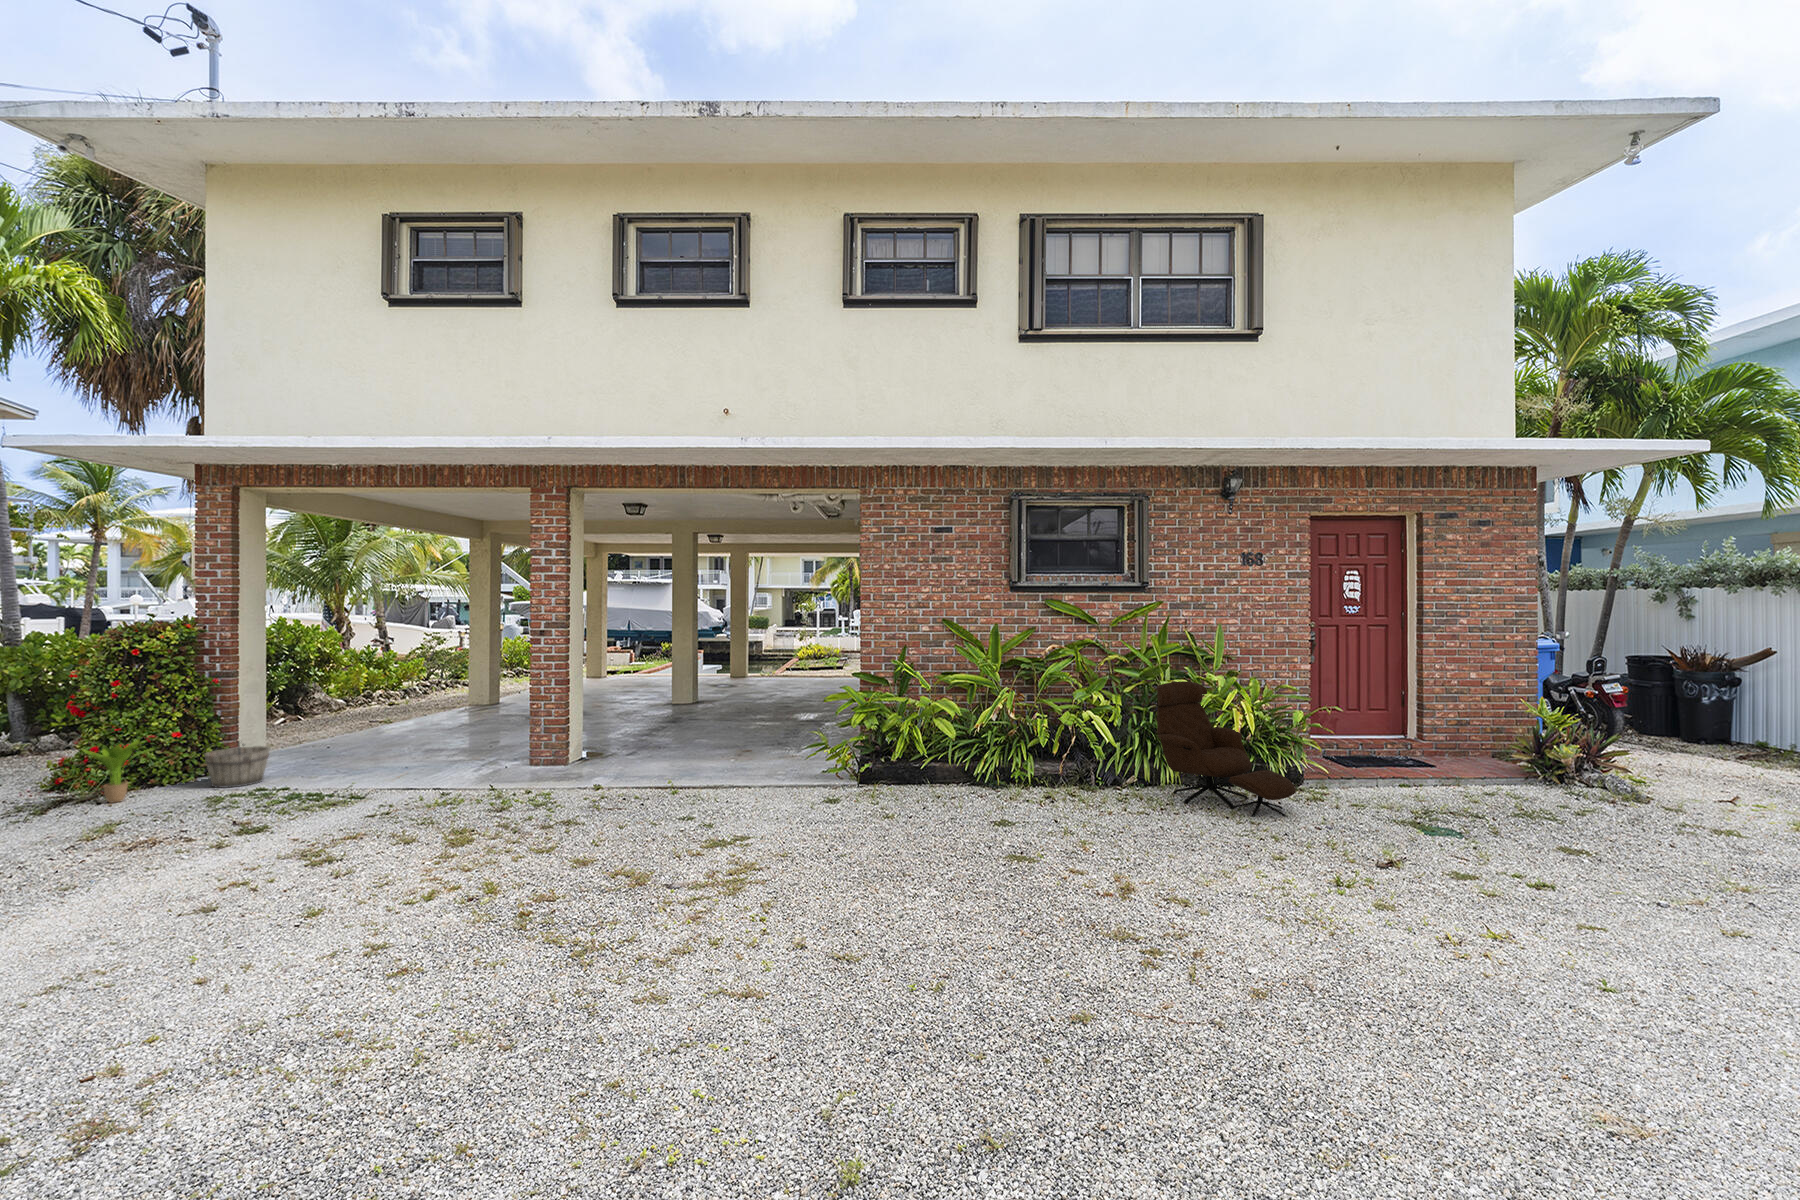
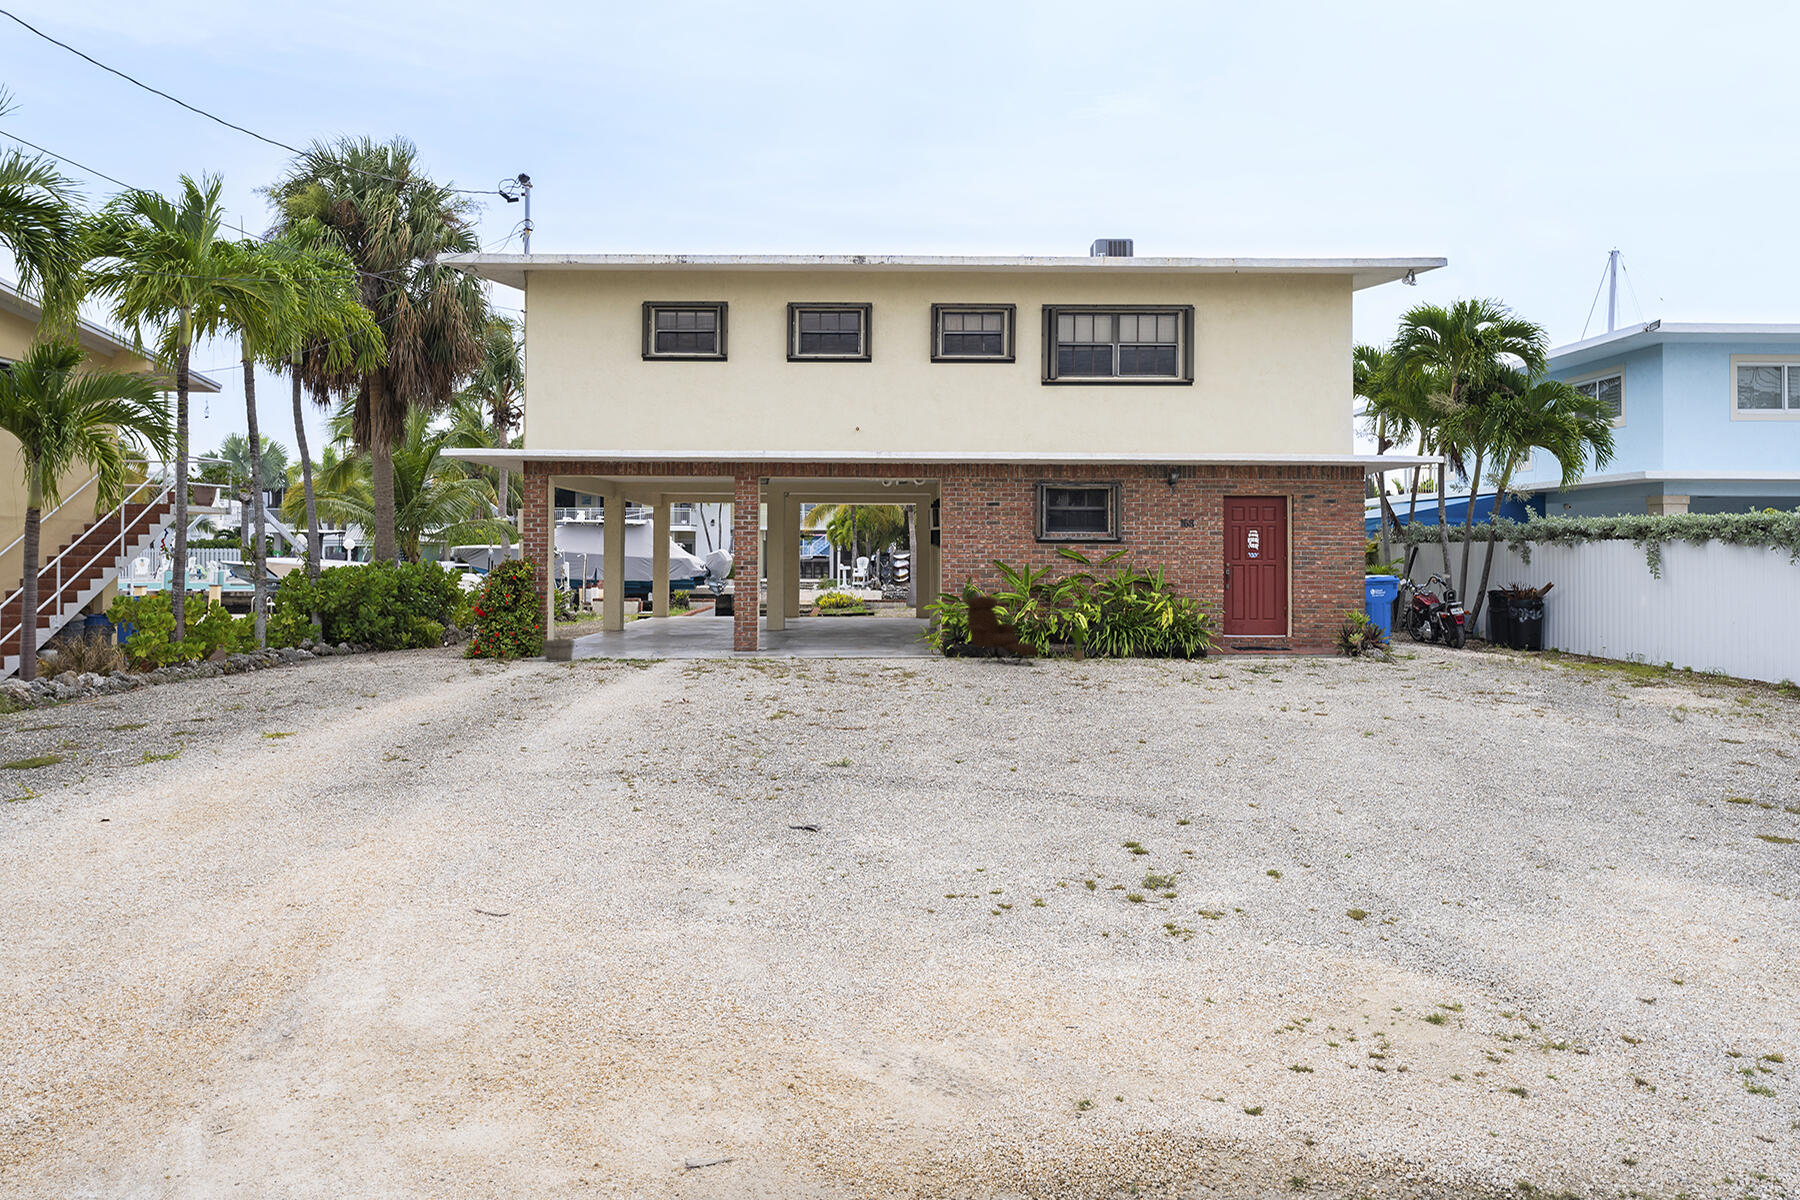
lounge chair: present [1157,681,1296,817] -> present [968,596,1039,664]
potted plant: present [83,739,142,803] -> present [1067,624,1088,661]

